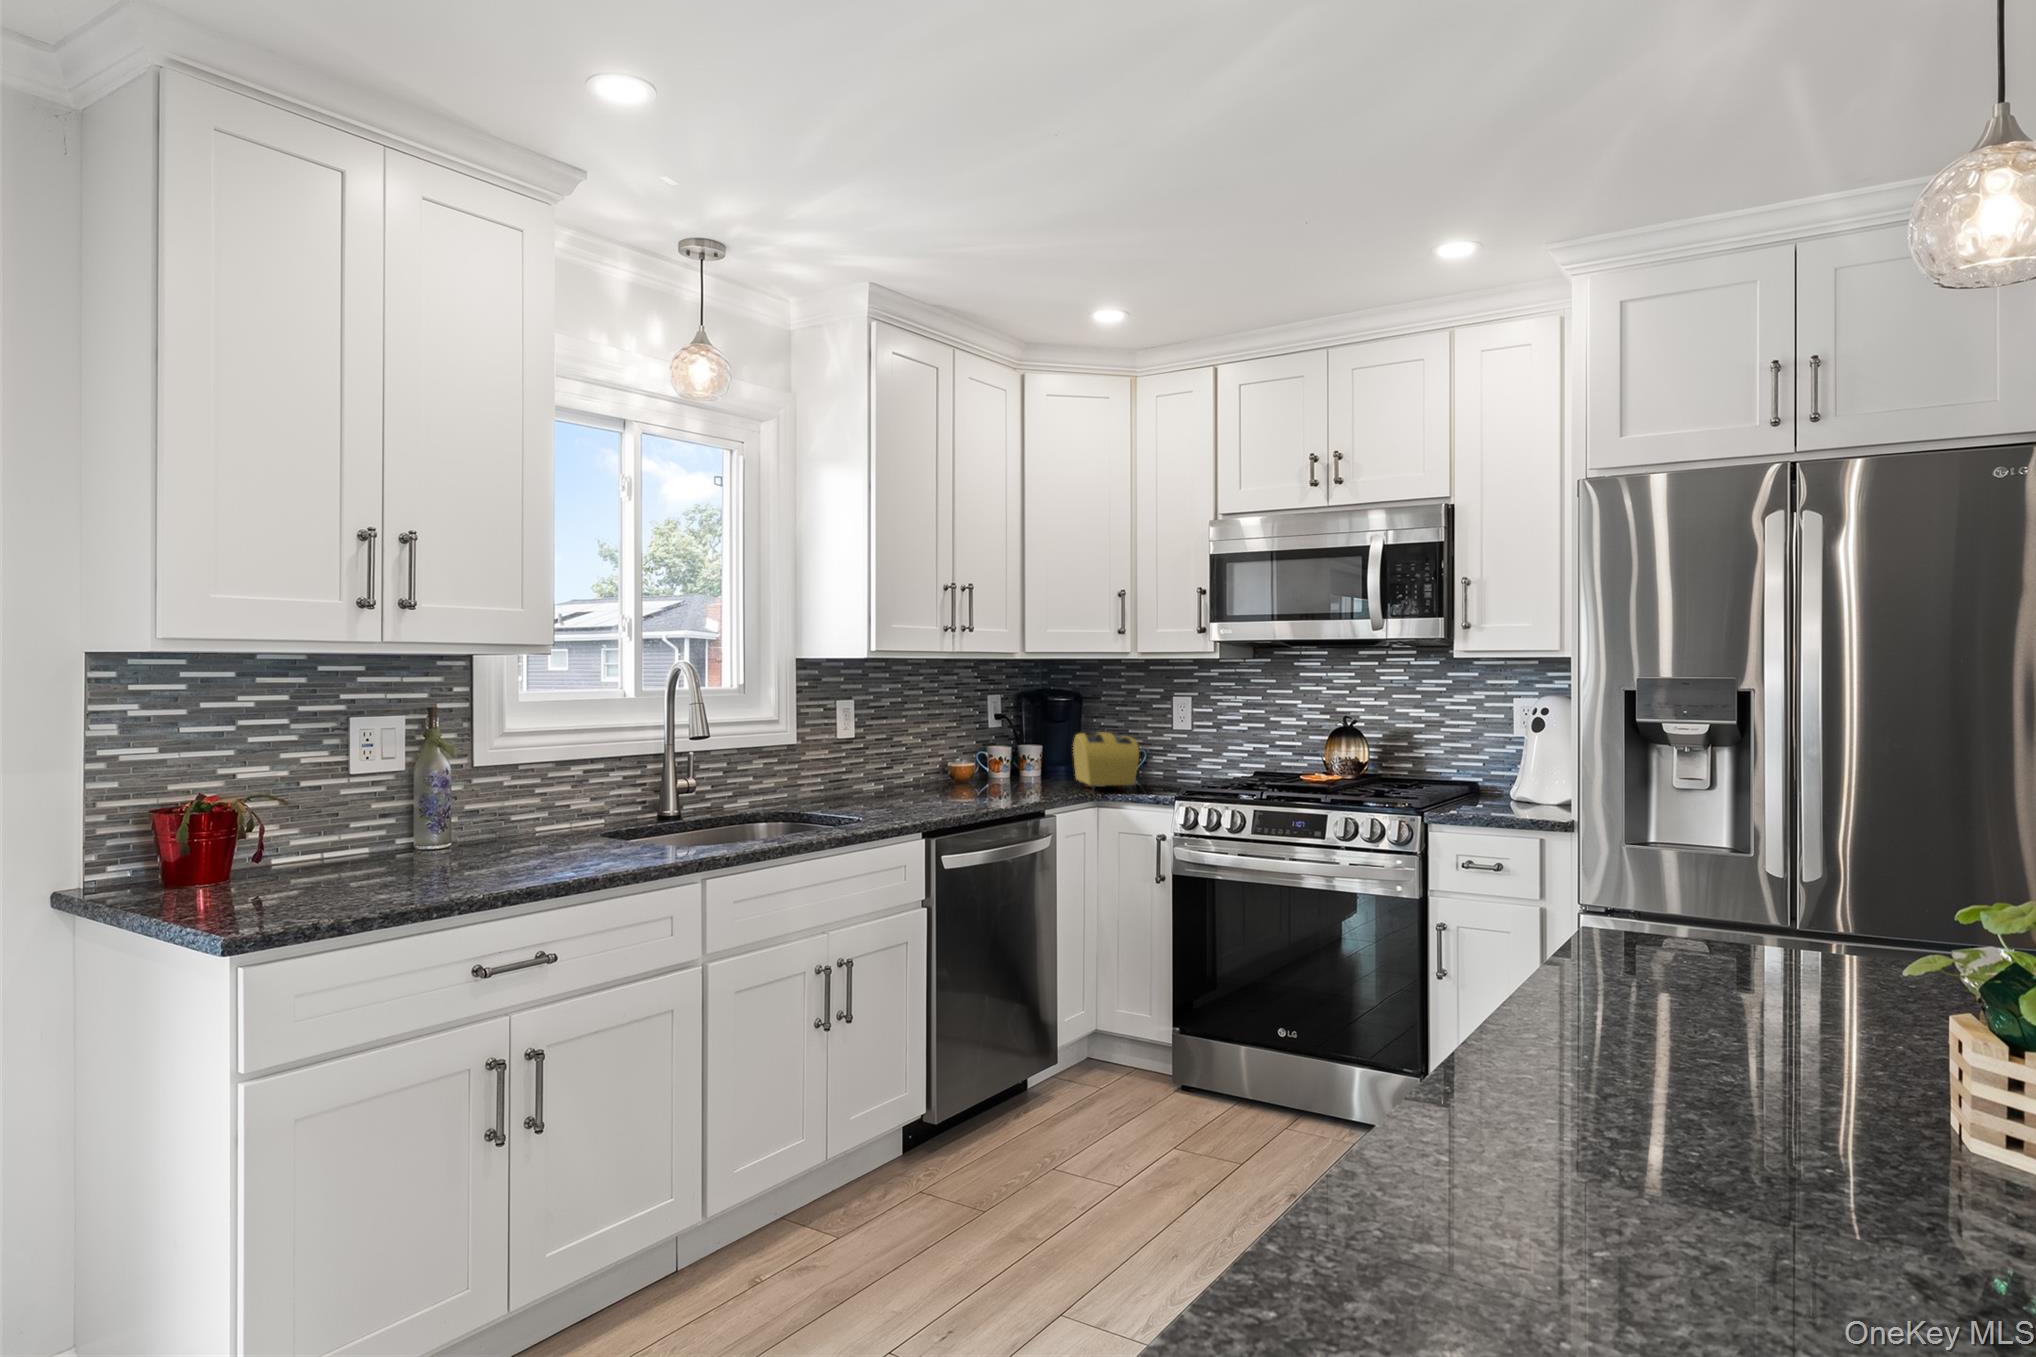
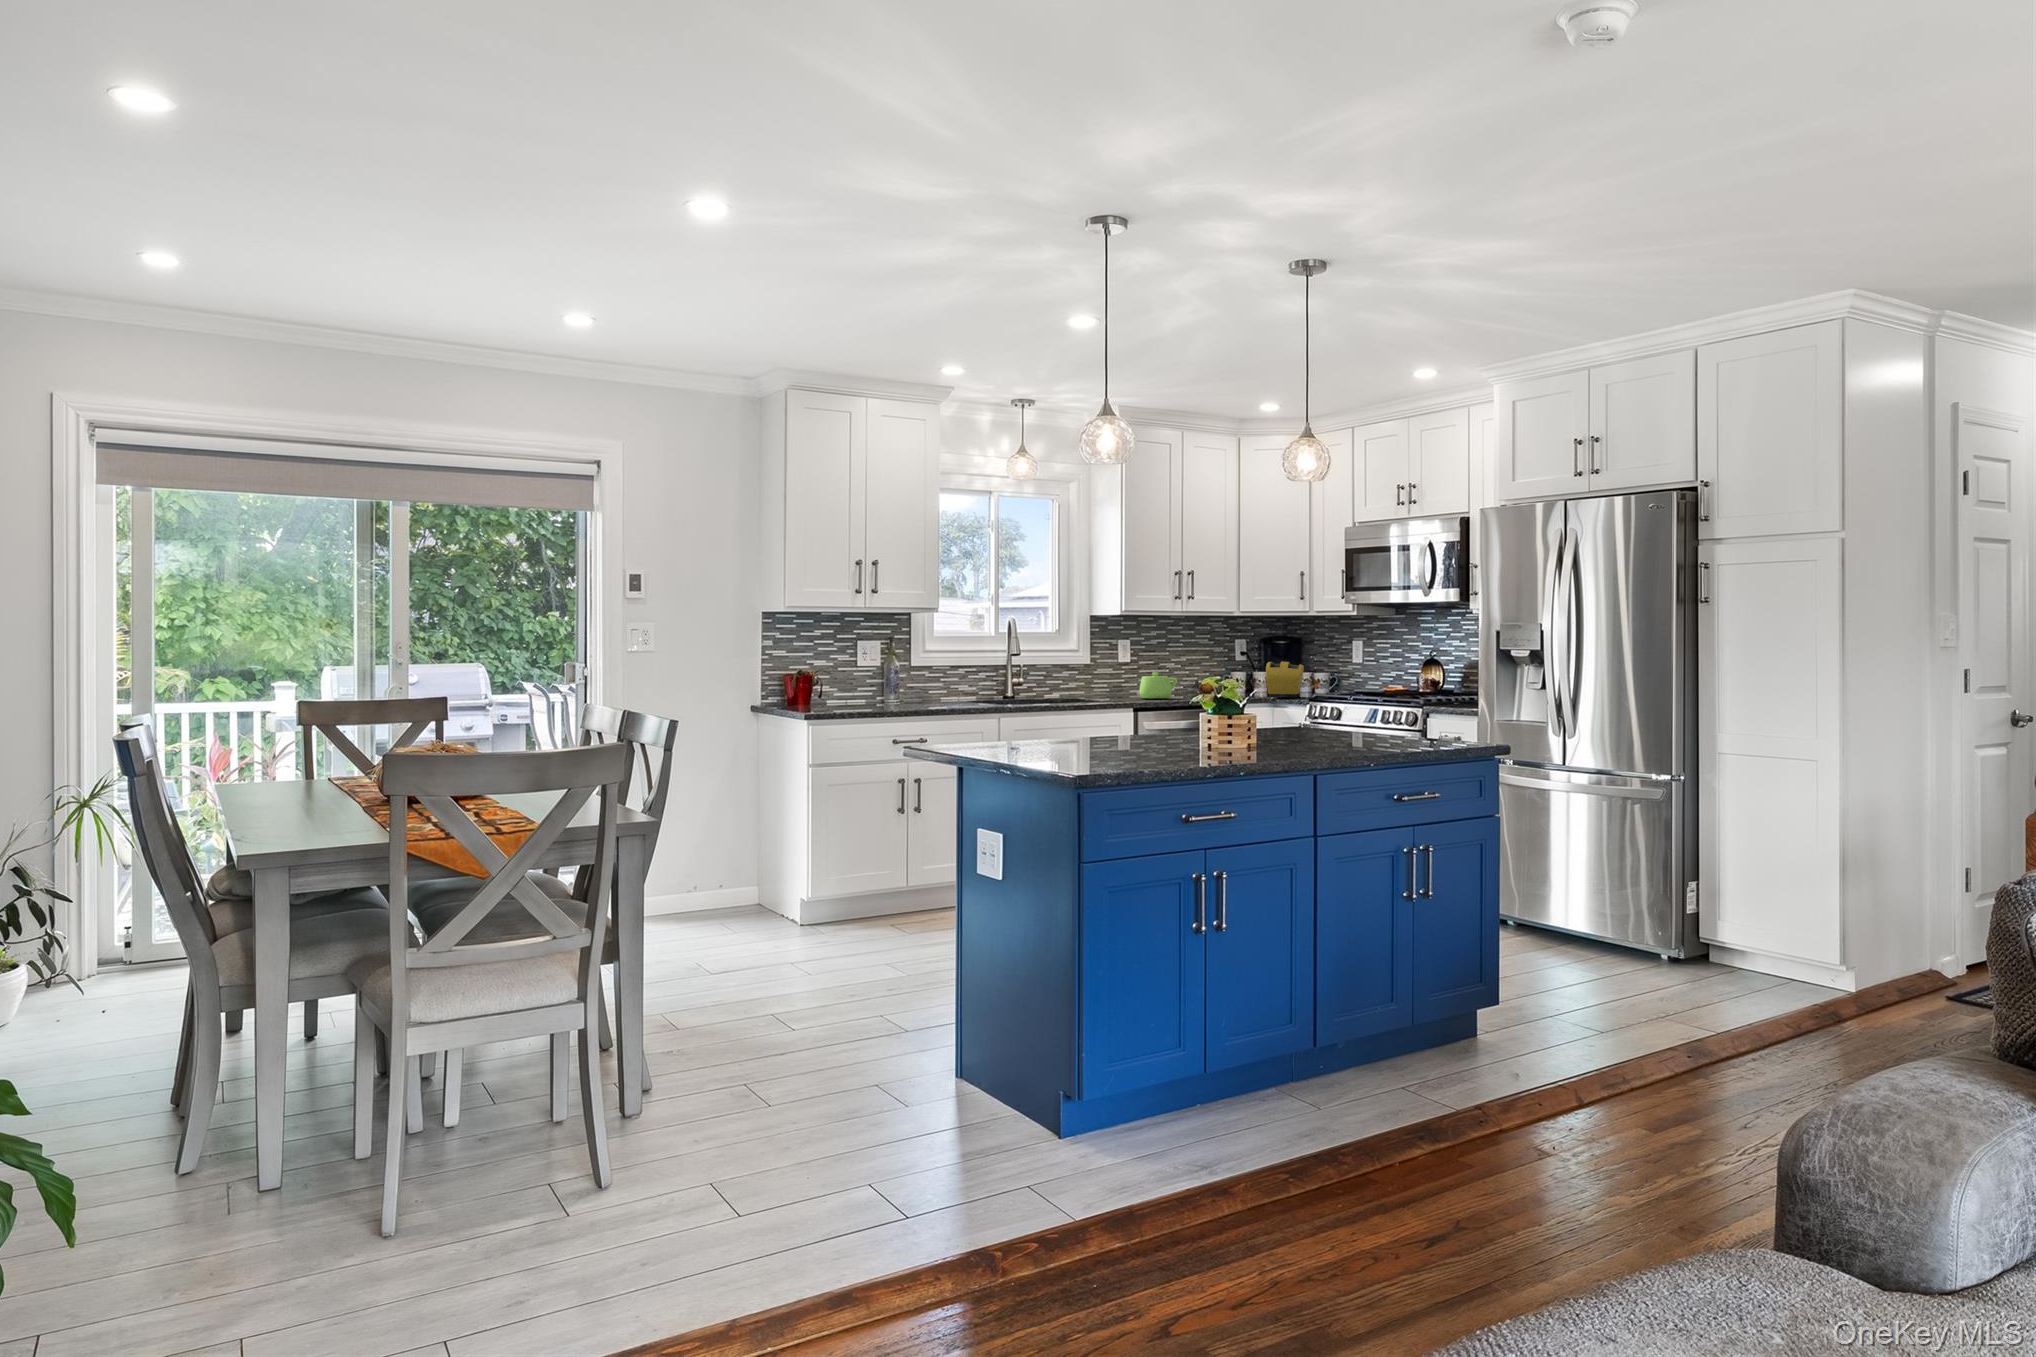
teapot: none [884,755,947,802] -> present [1140,672,1177,699]

